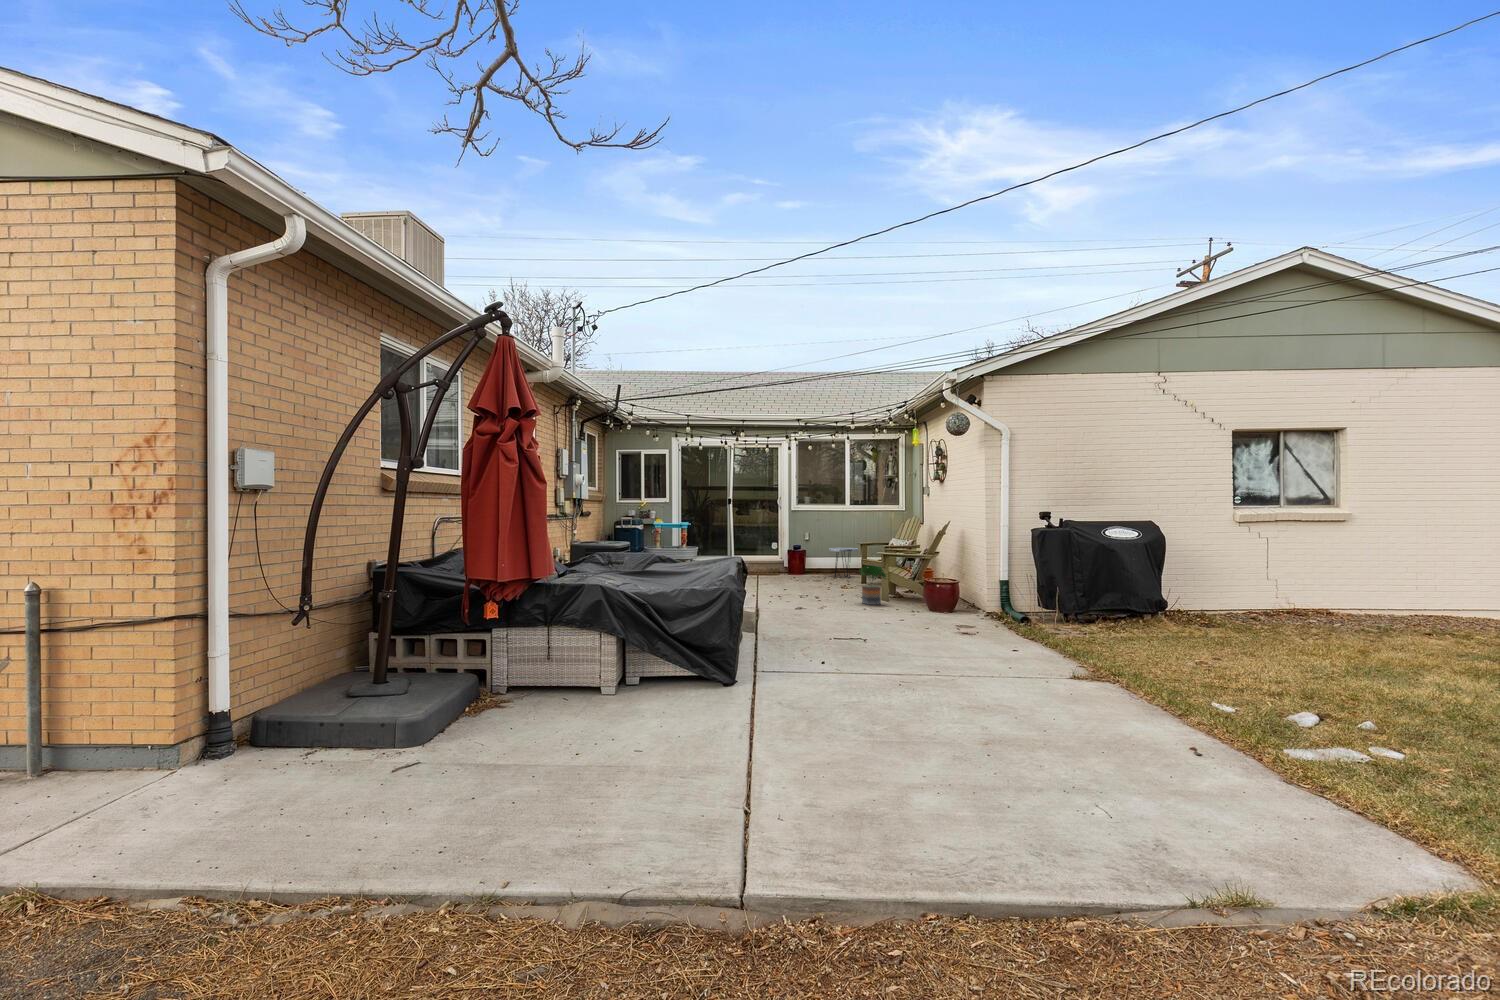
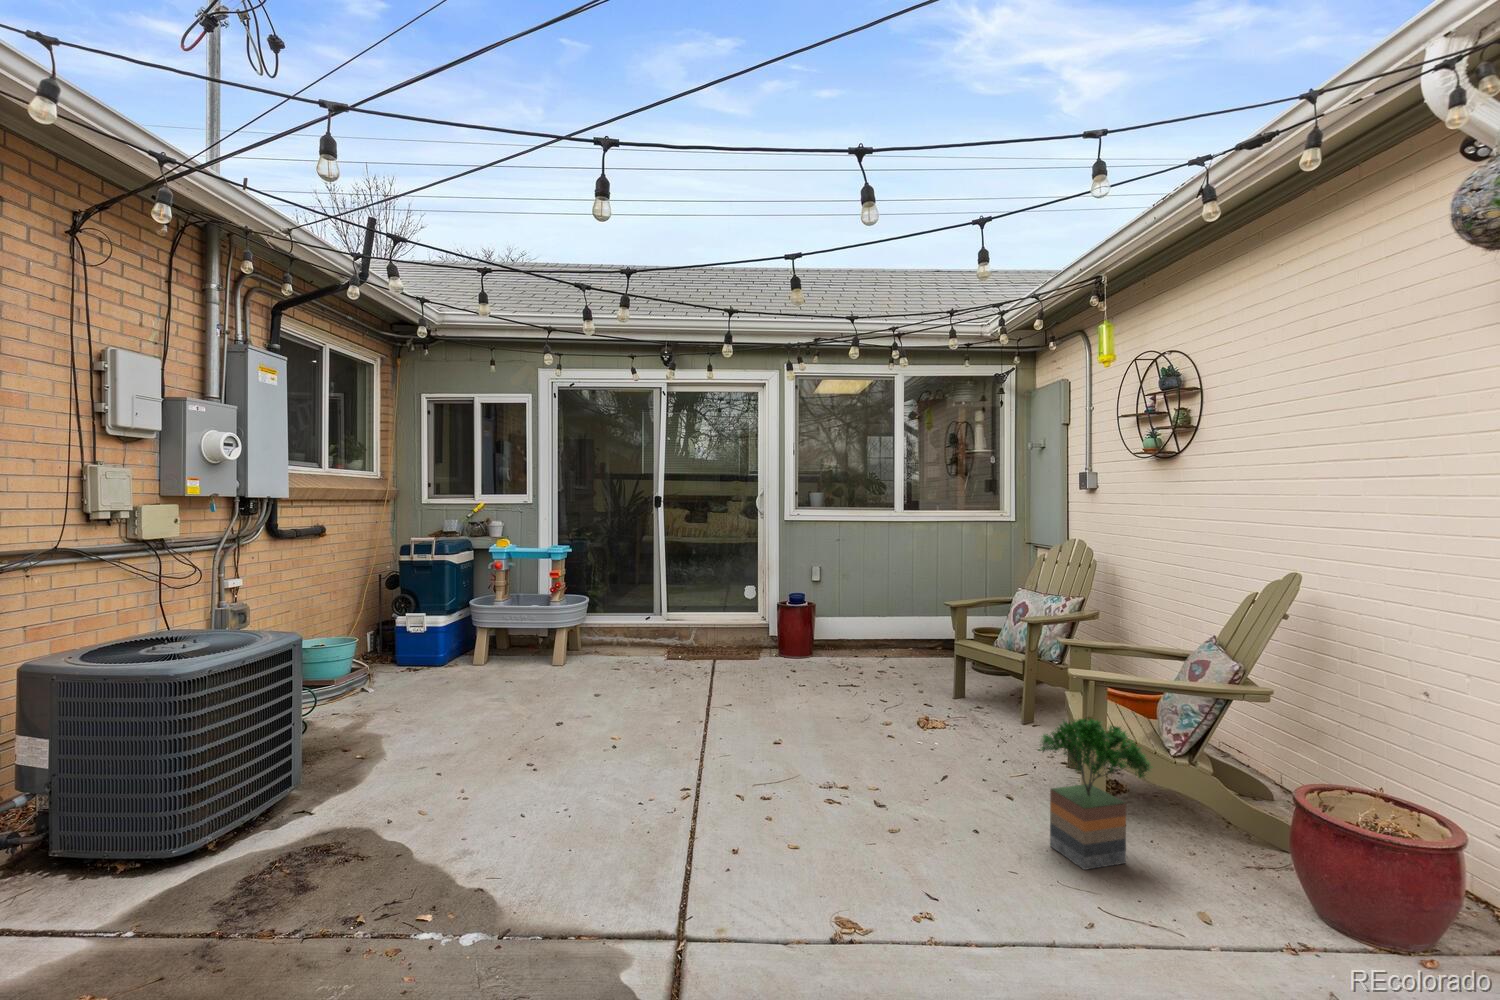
side table: present [829,547,858,578] -> none [863,597,924,665]

